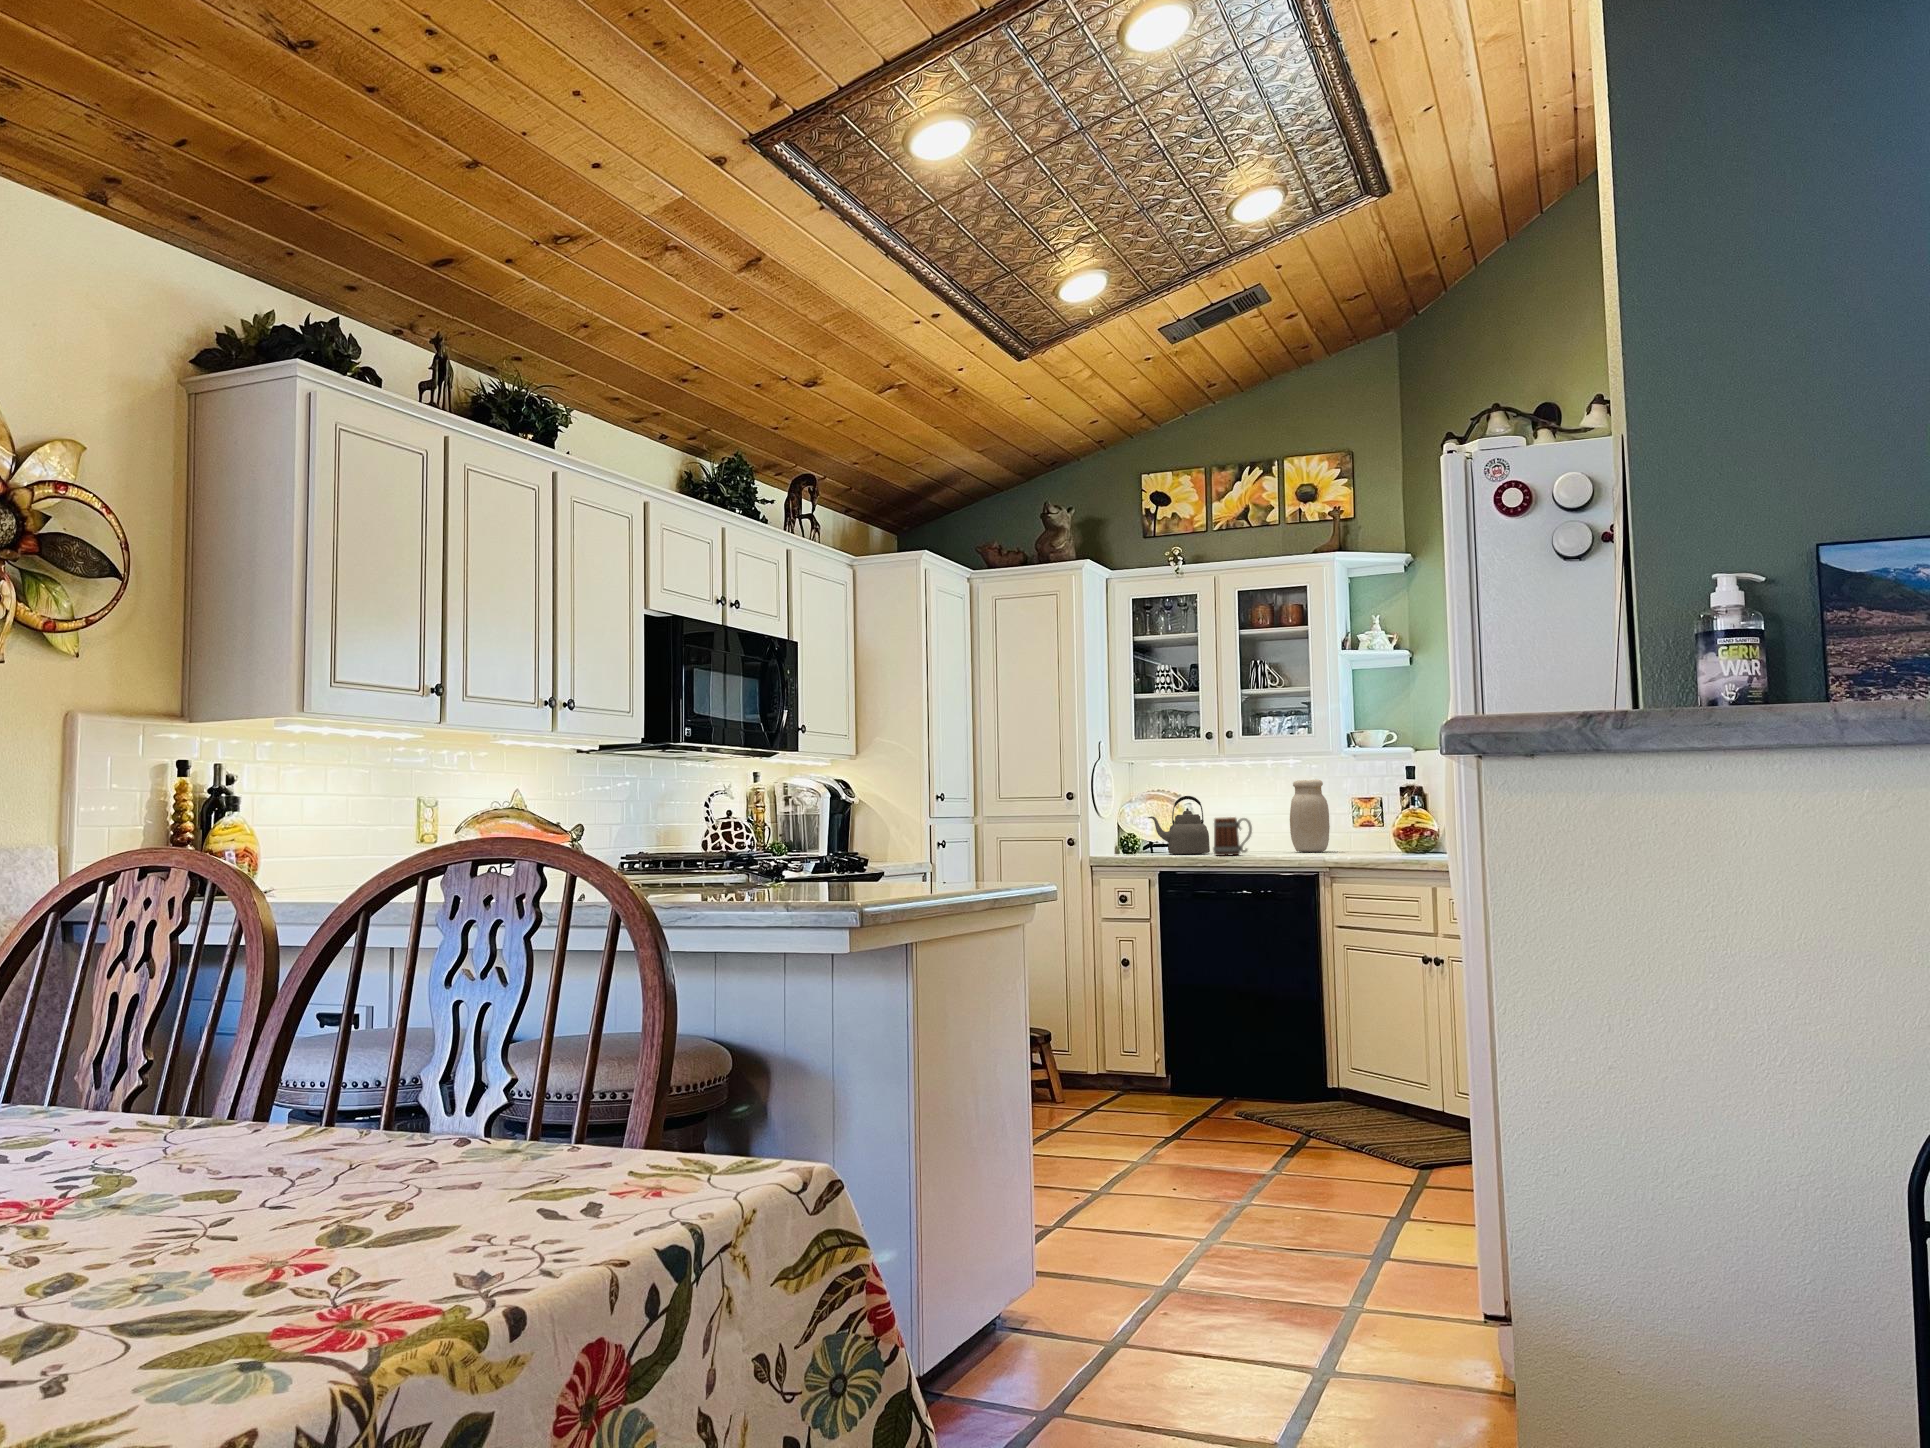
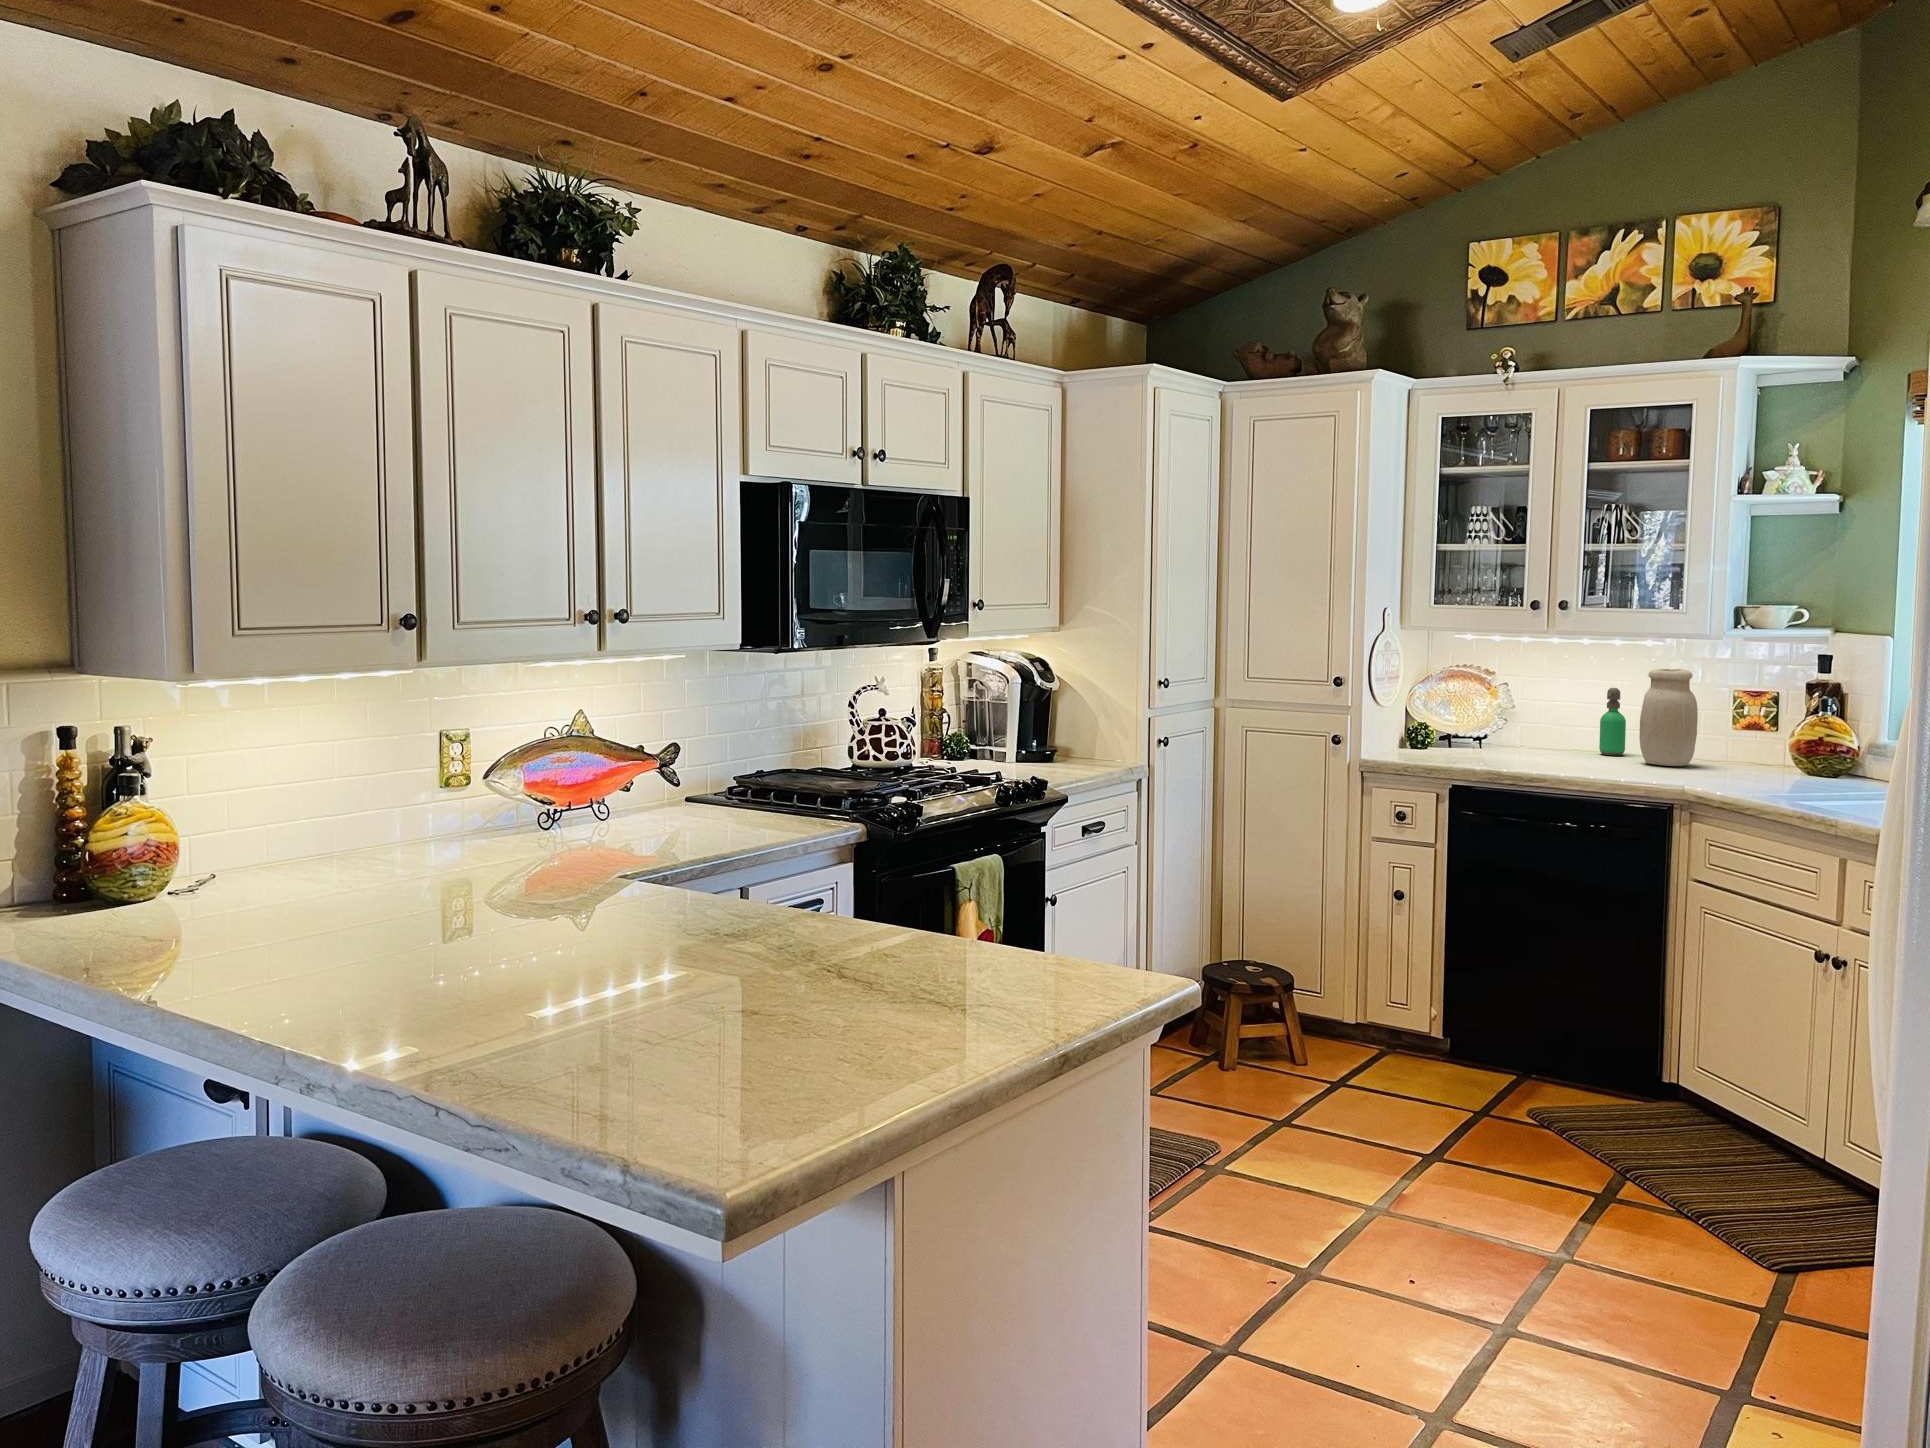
kettle: present [1148,796,1210,854] -> none [1441,685,1523,762]
soap dispenser: none [1261,799,1281,851] -> present [1599,688,1626,756]
mug: present [1213,817,1252,856] -> none [1525,721,1583,773]

